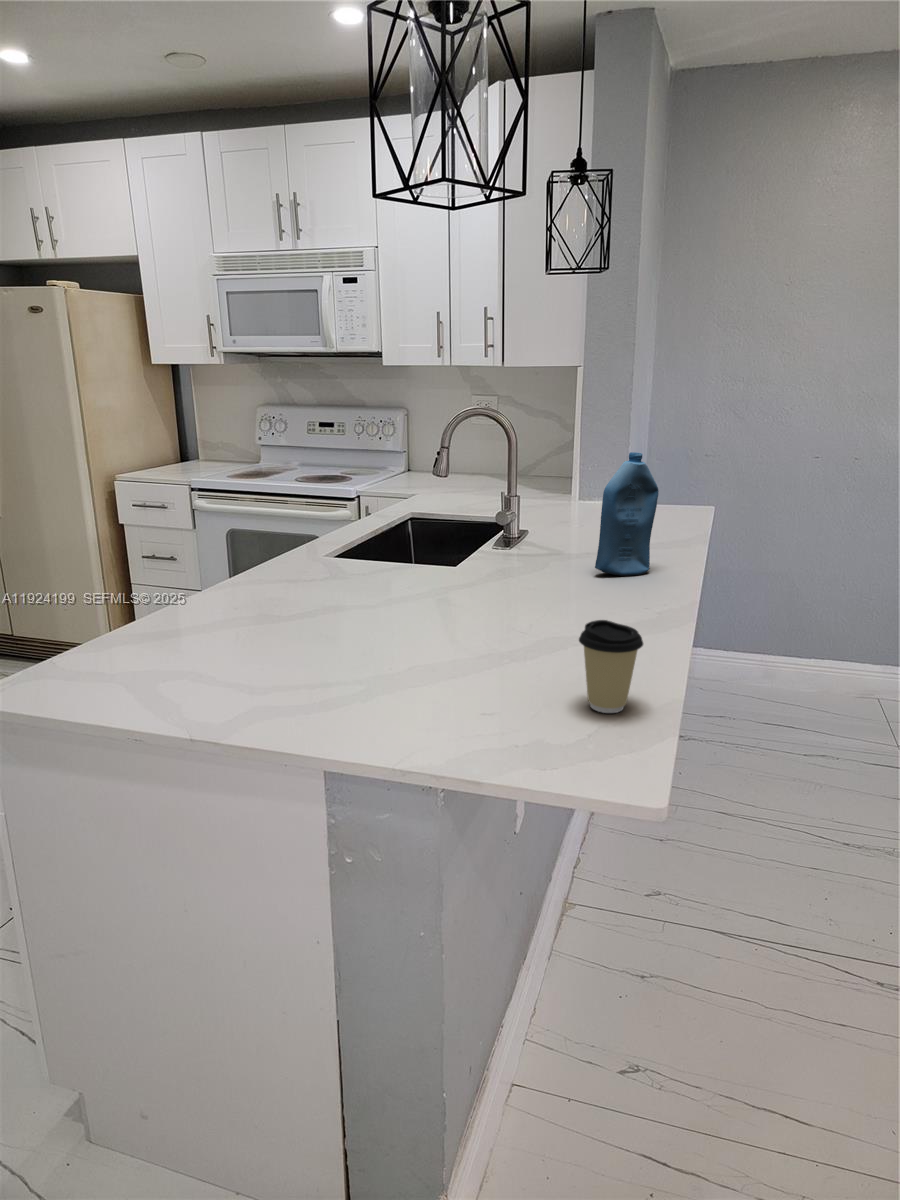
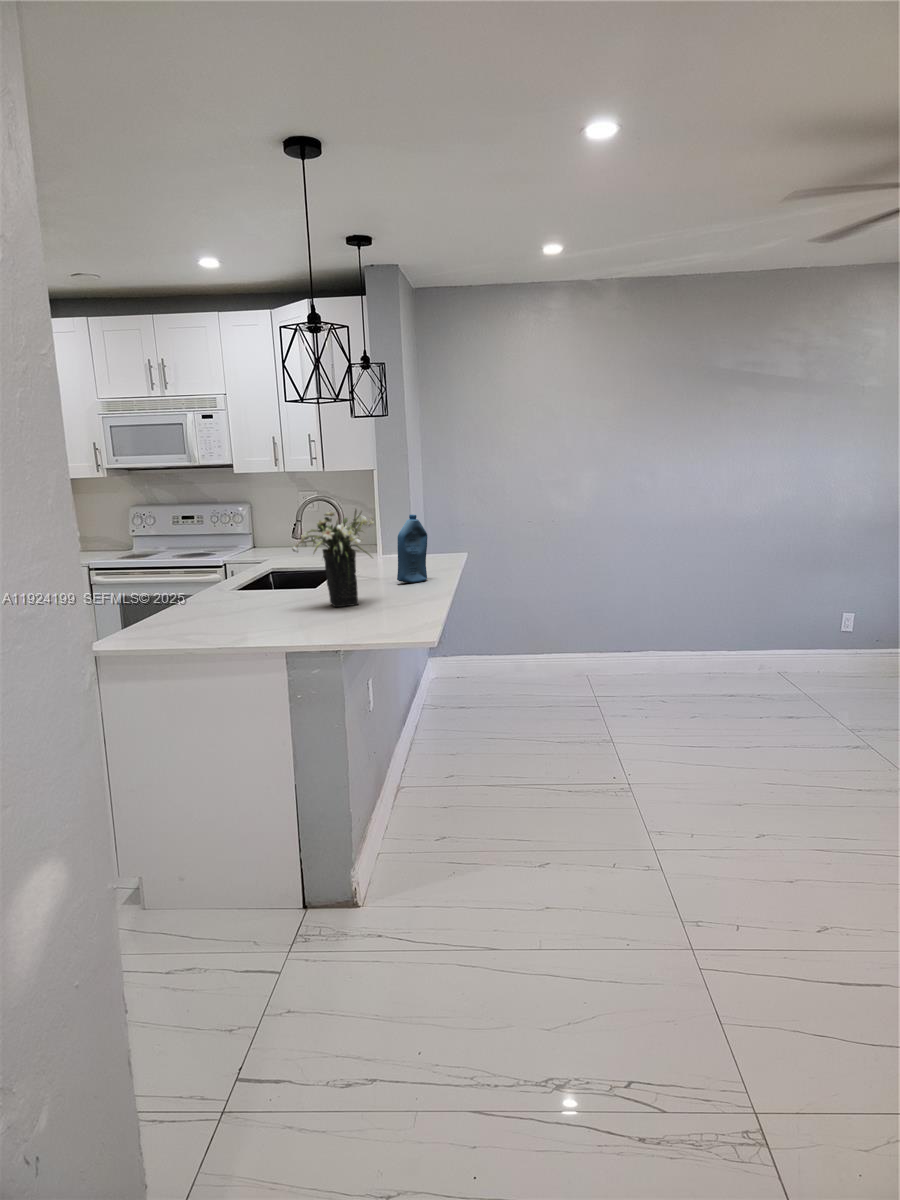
flower arrangement: none [396,442,559,628] -> present [292,509,374,607]
coffee cup: present [579,620,643,713] -> none [394,581,422,621]

